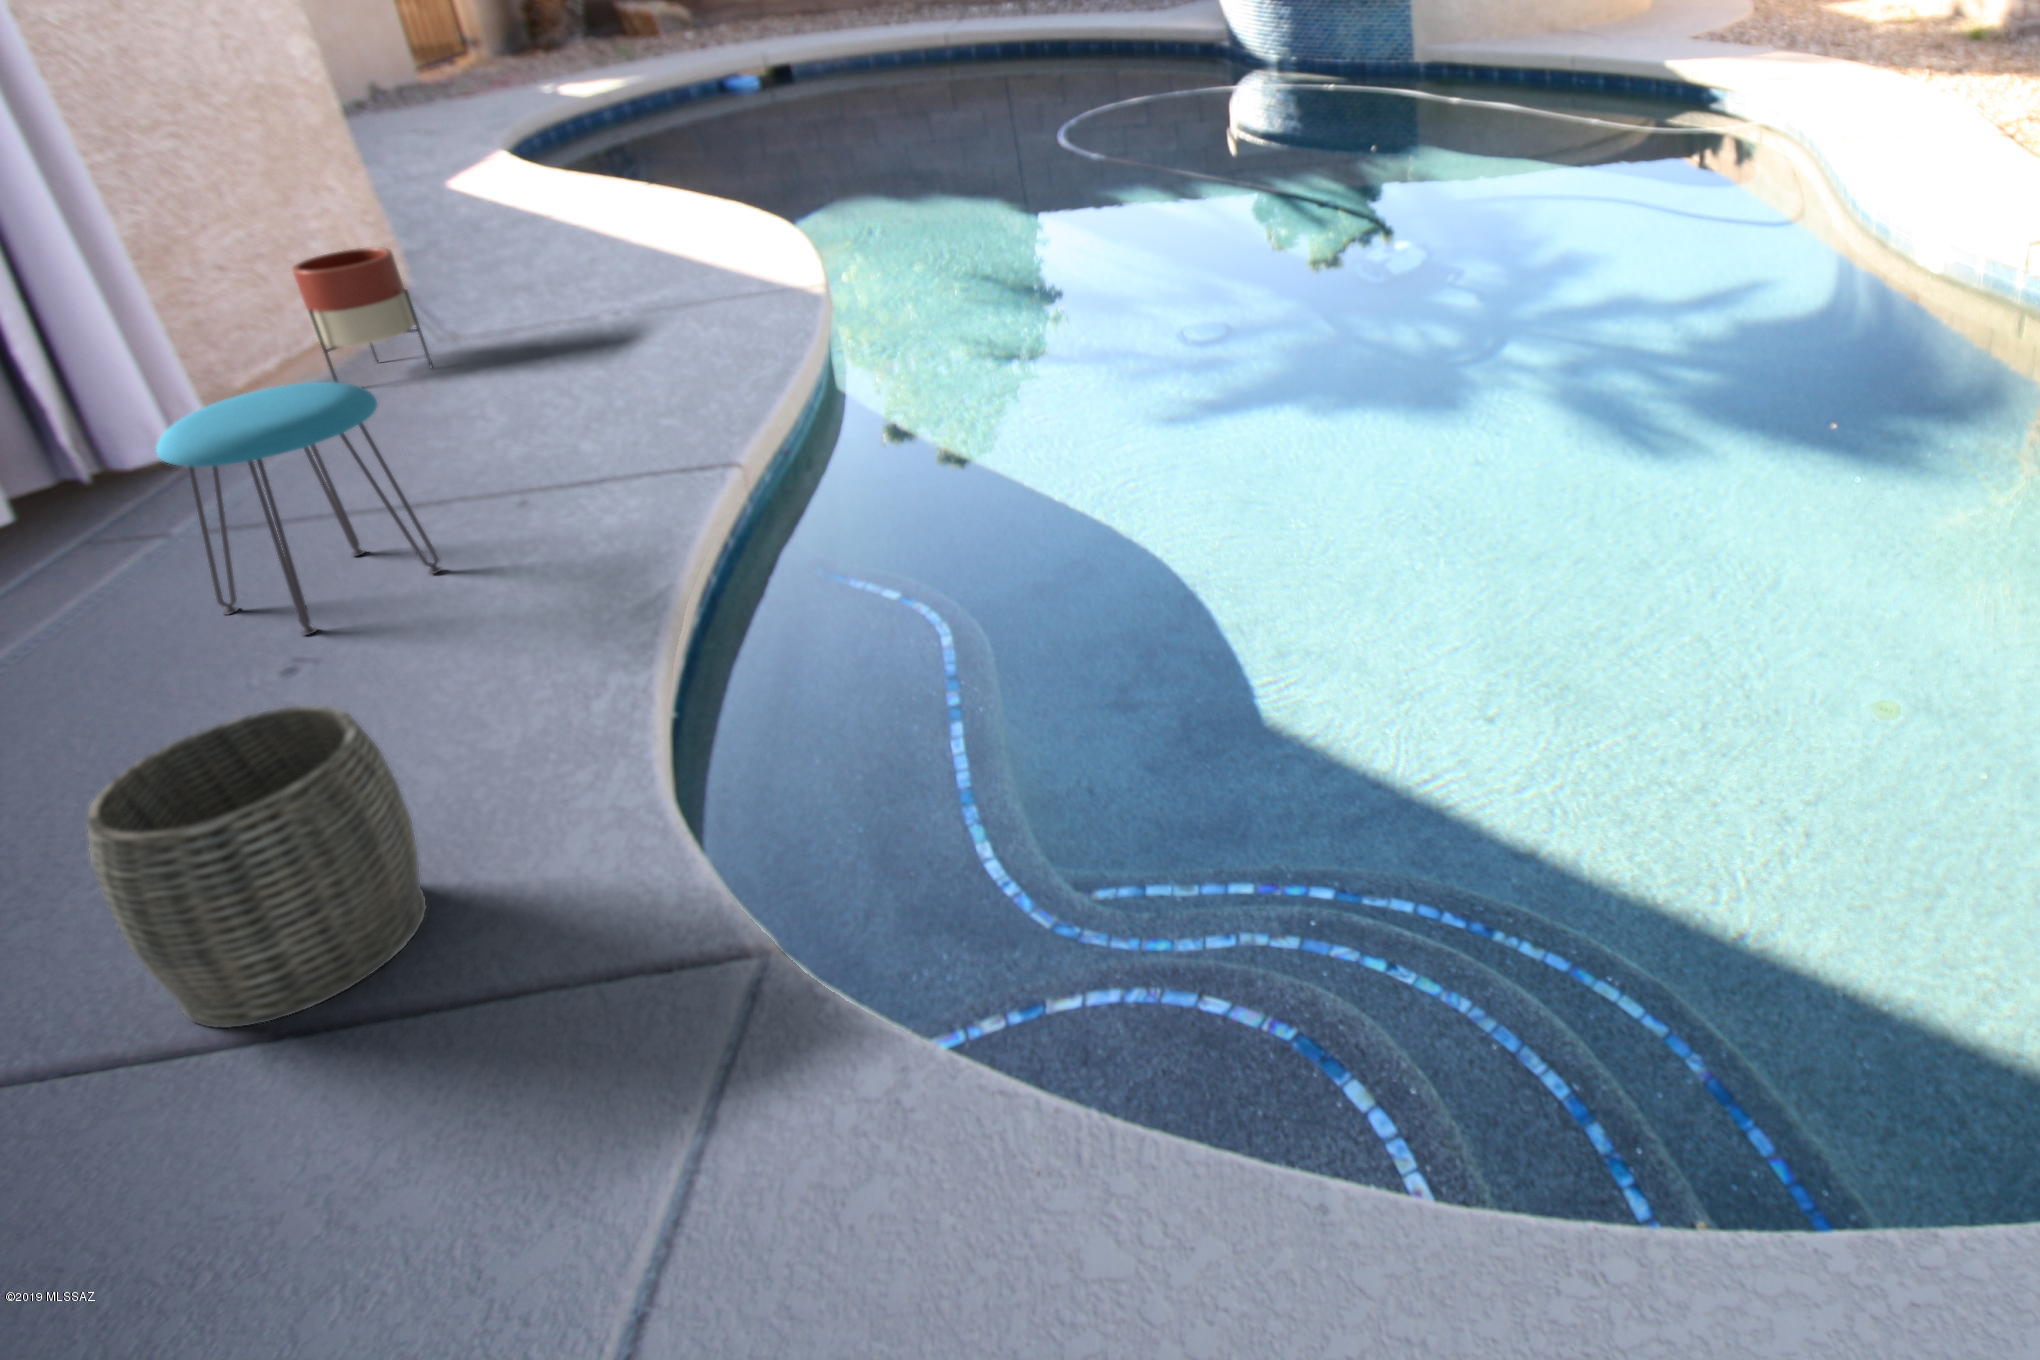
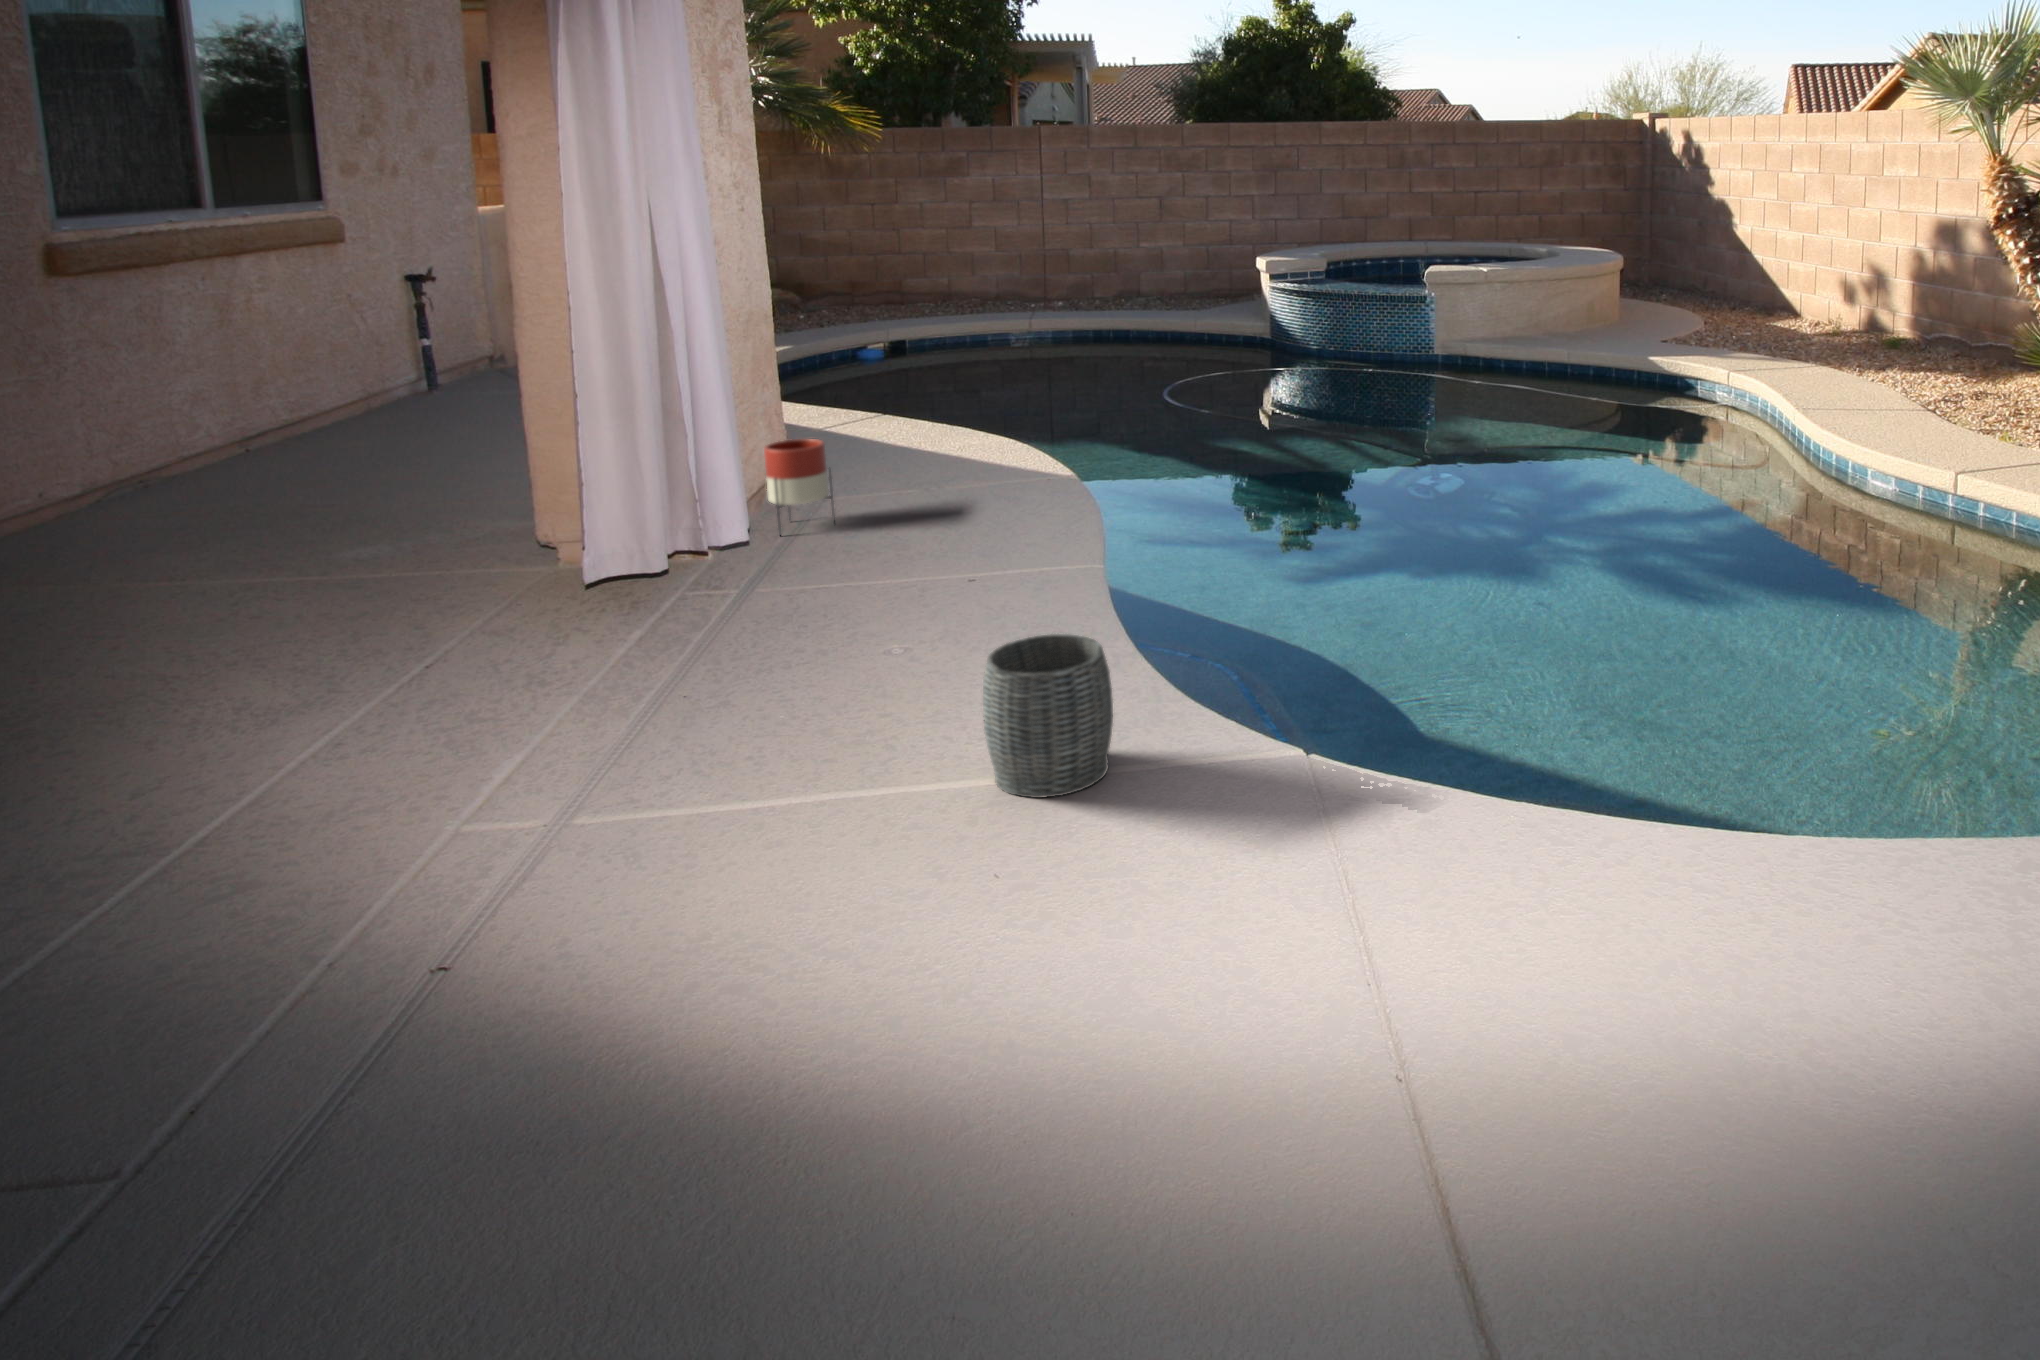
stool: present [156,382,442,635] -> none [831,498,958,653]

